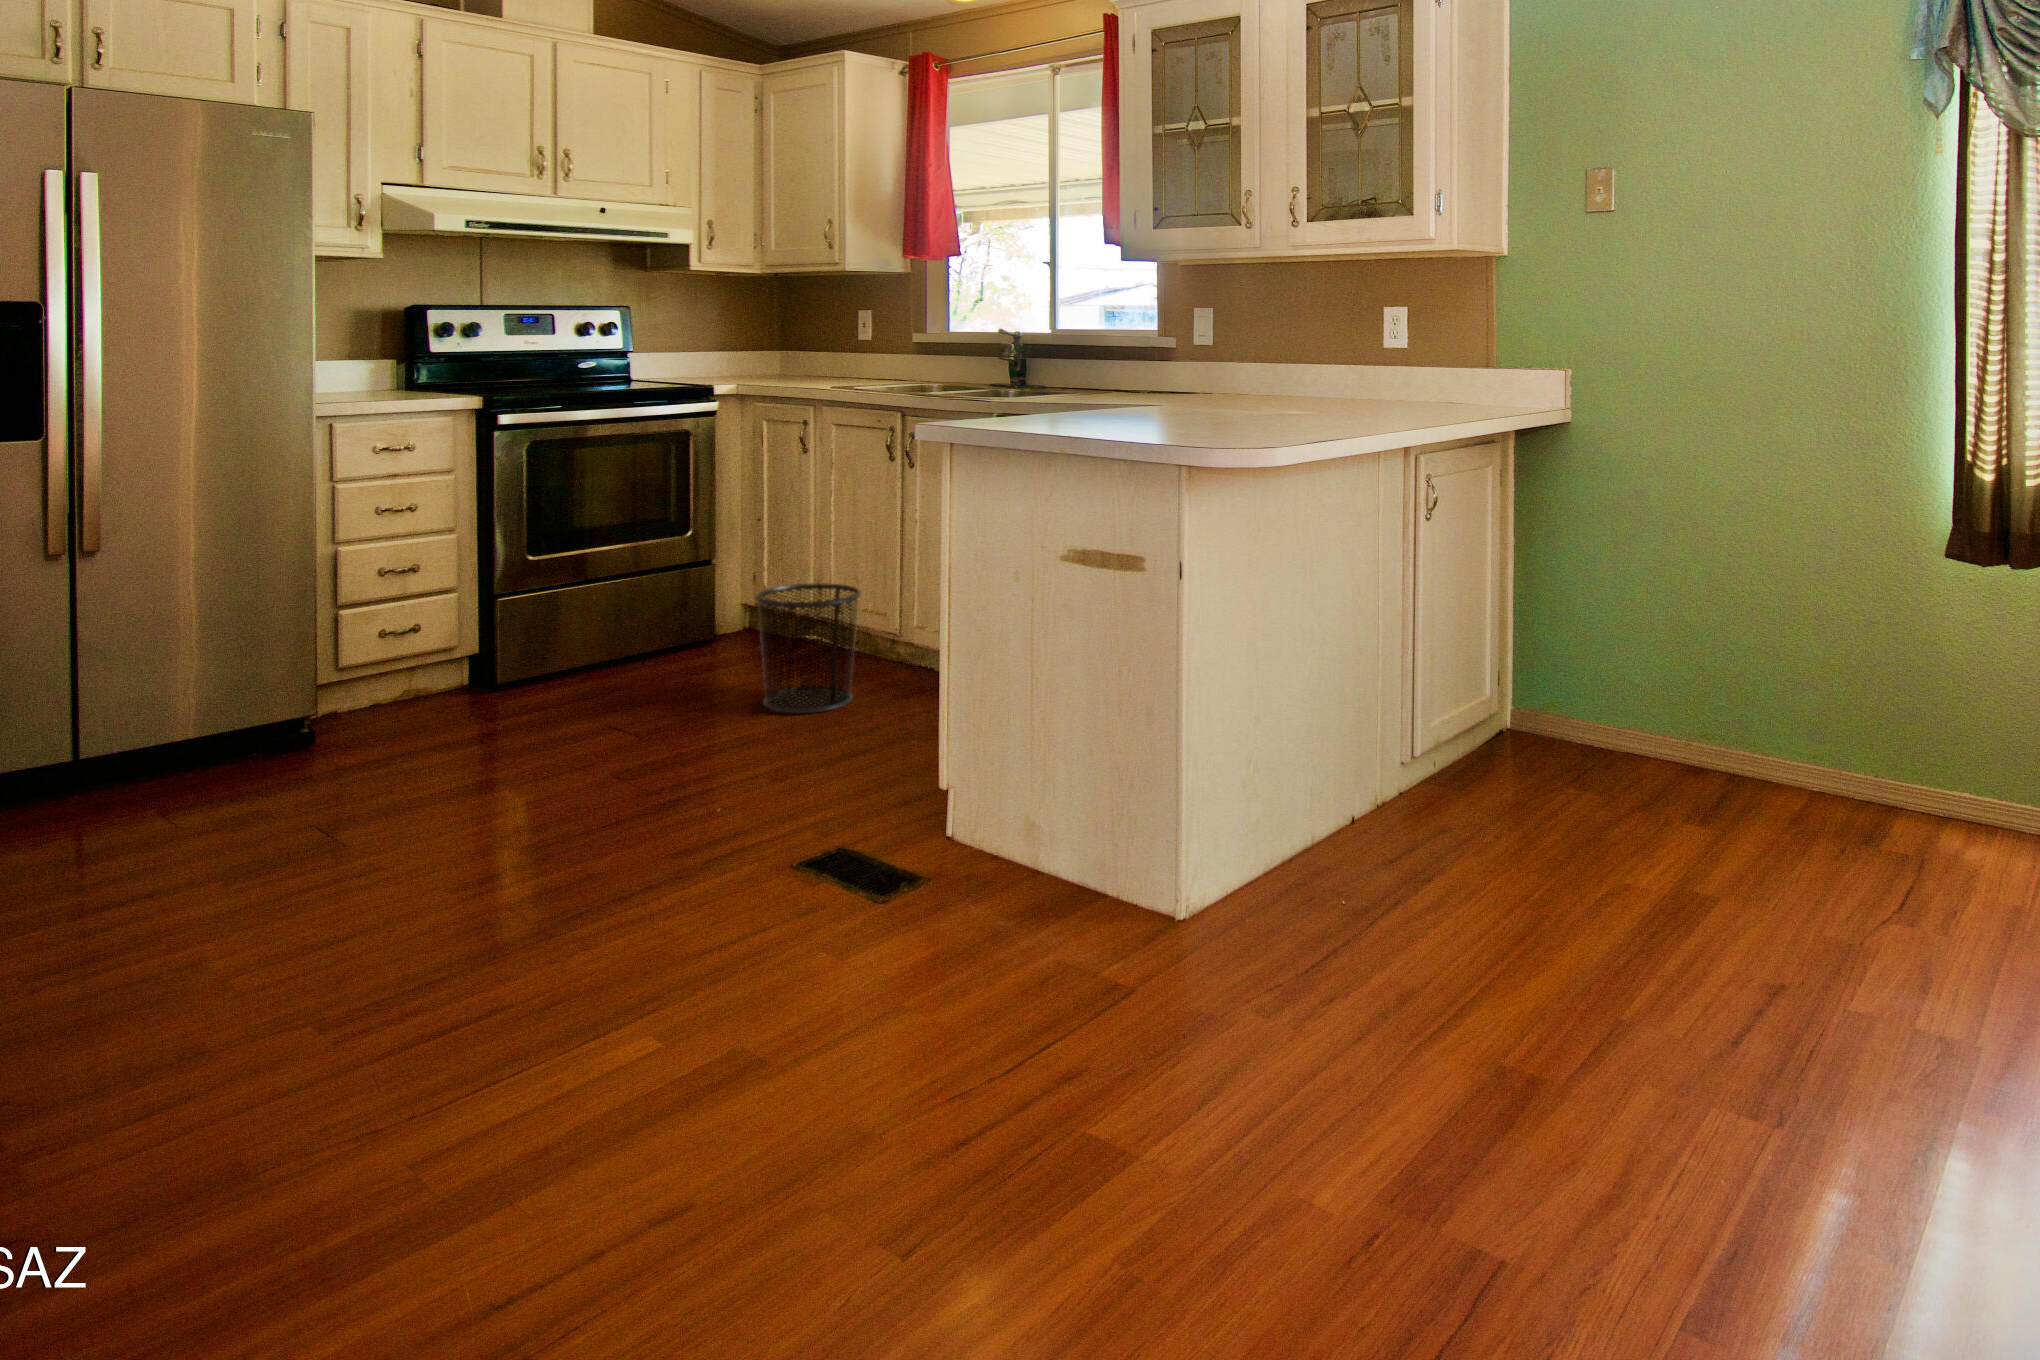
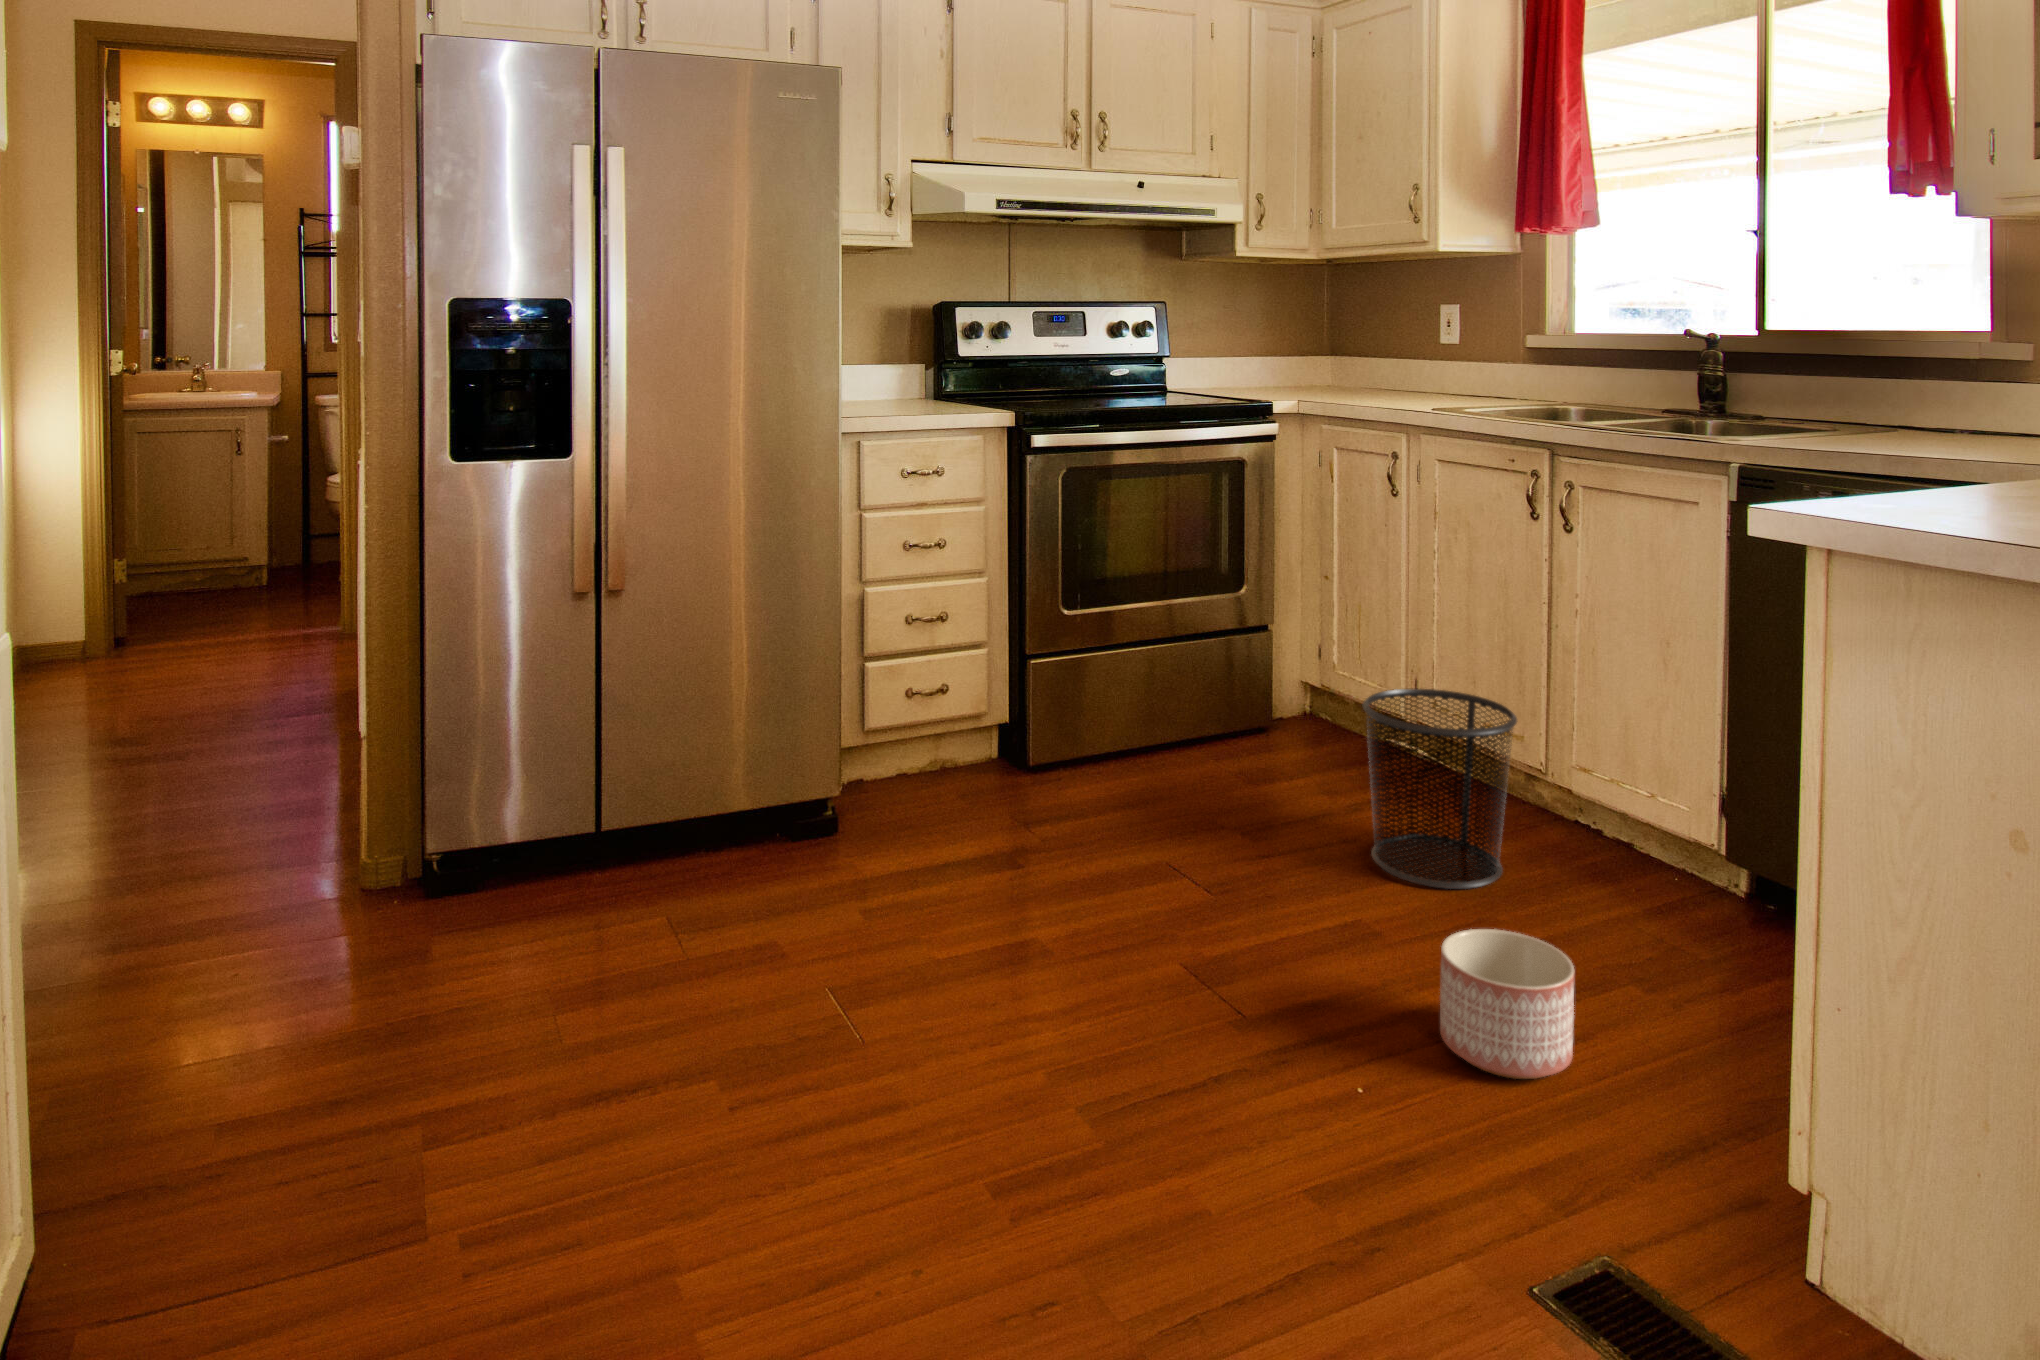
planter: none [771,711,852,791] -> present [1440,929,1574,1079]

